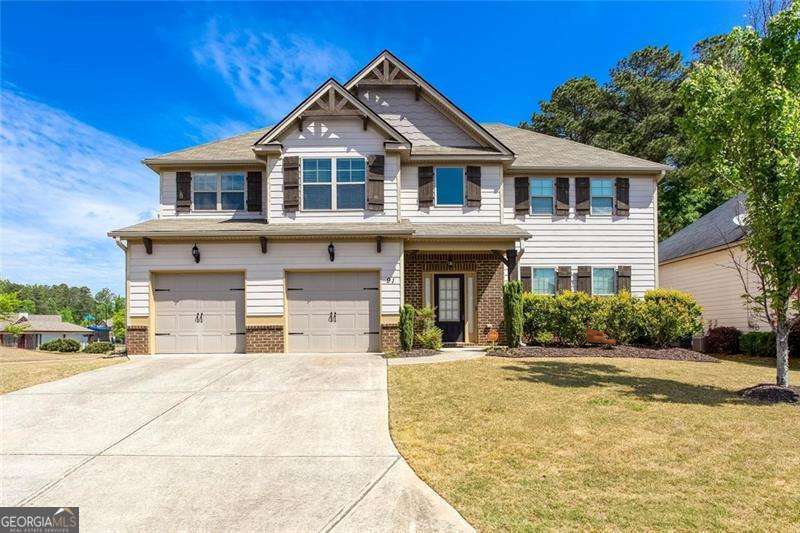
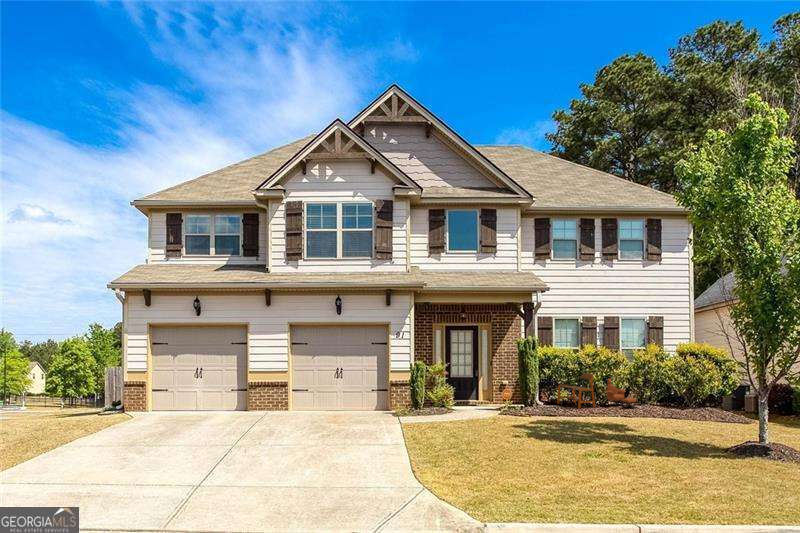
bench: none [539,315,576,350] -> present [557,373,595,409]

